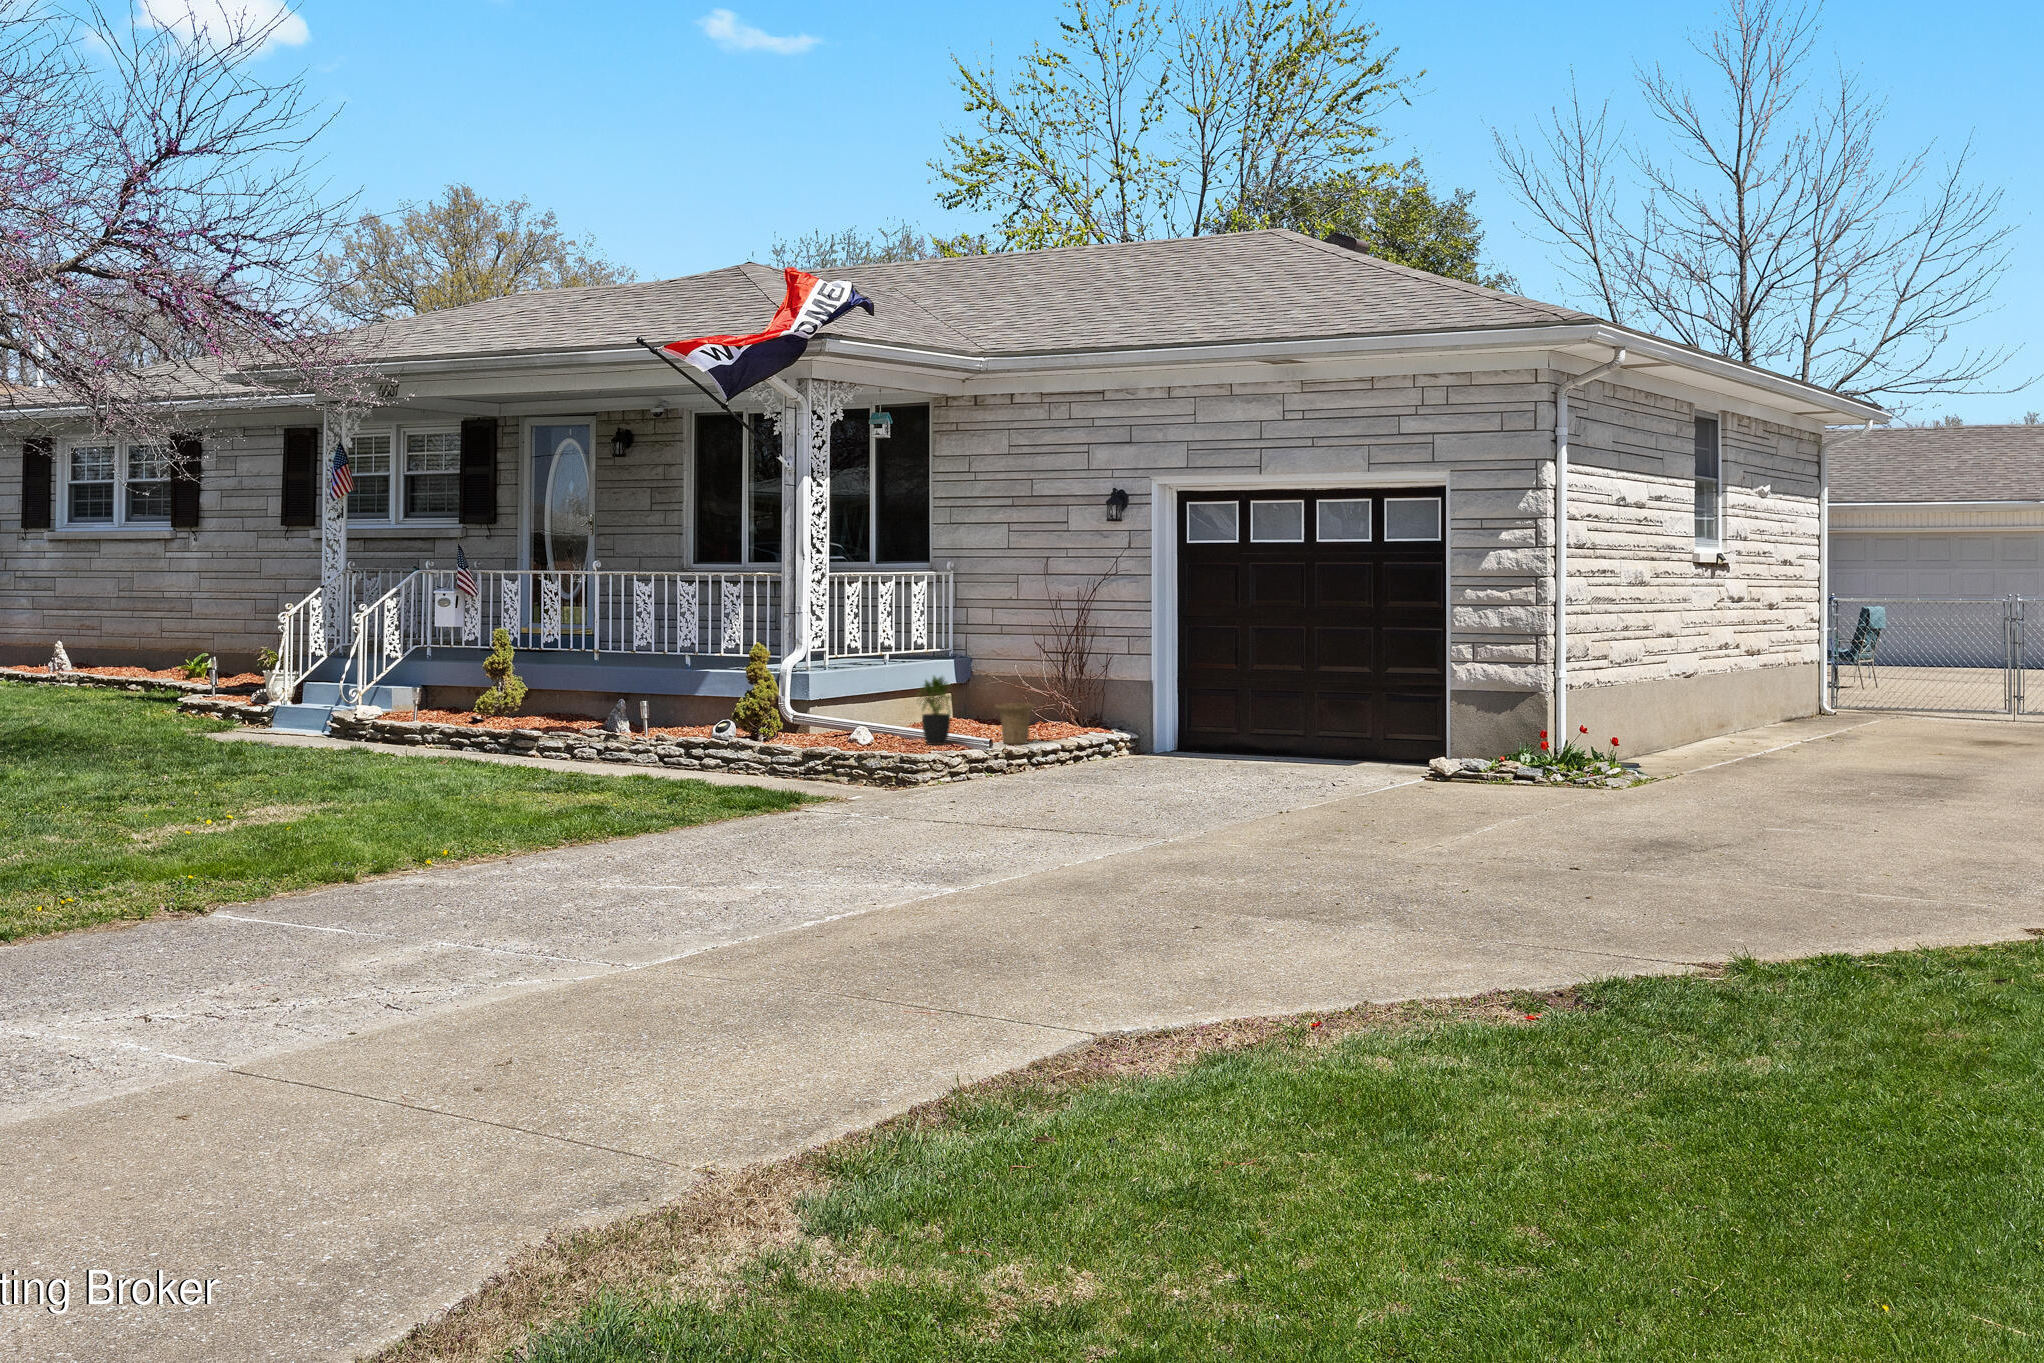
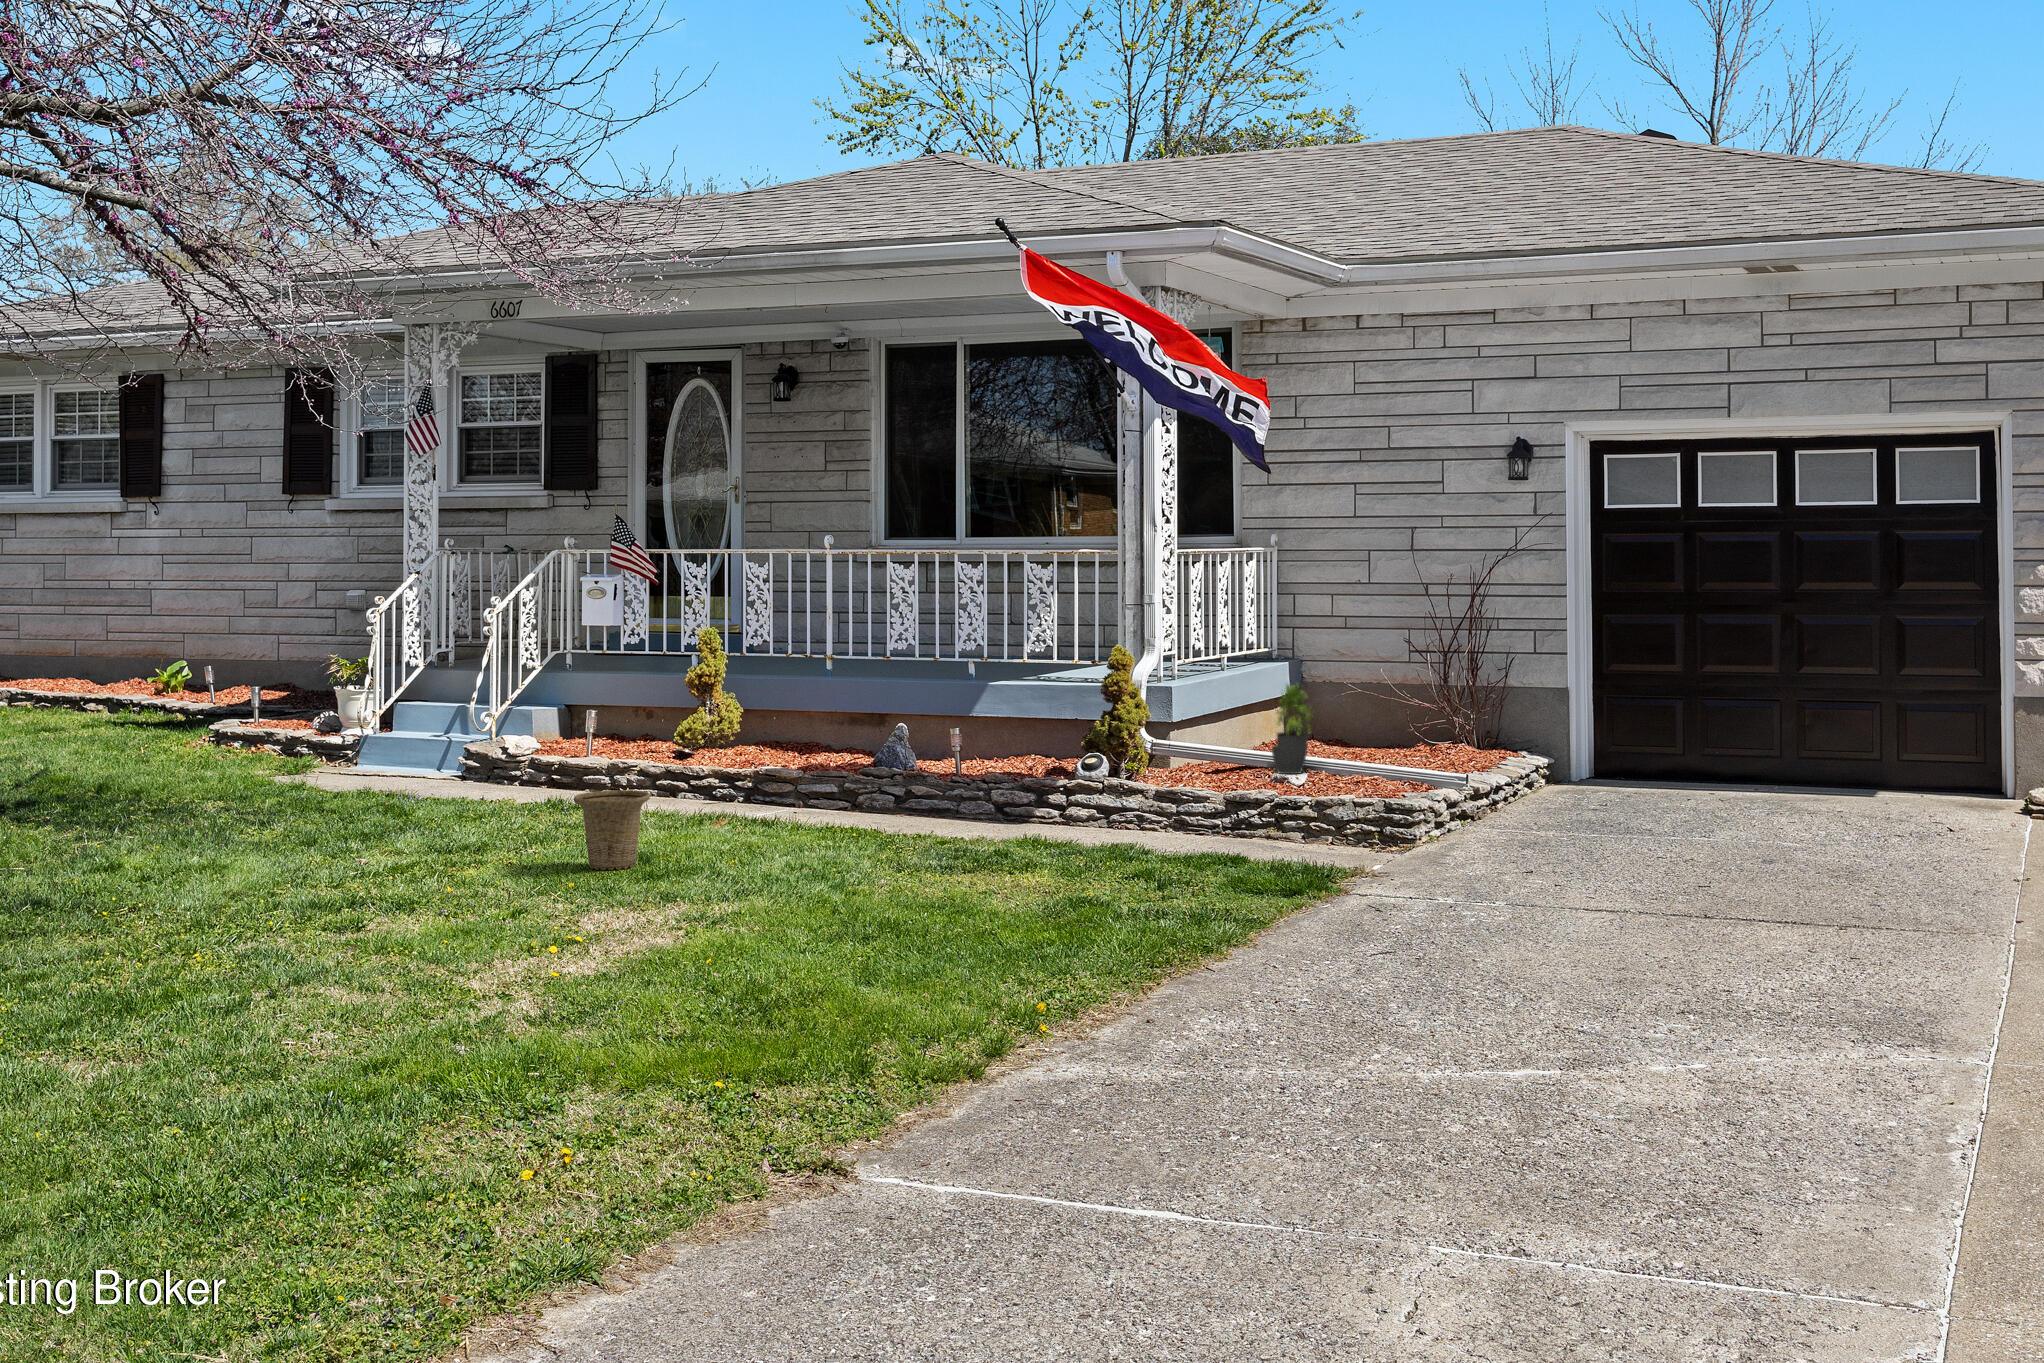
basket: present [995,703,1035,744] -> present [574,790,650,870]

